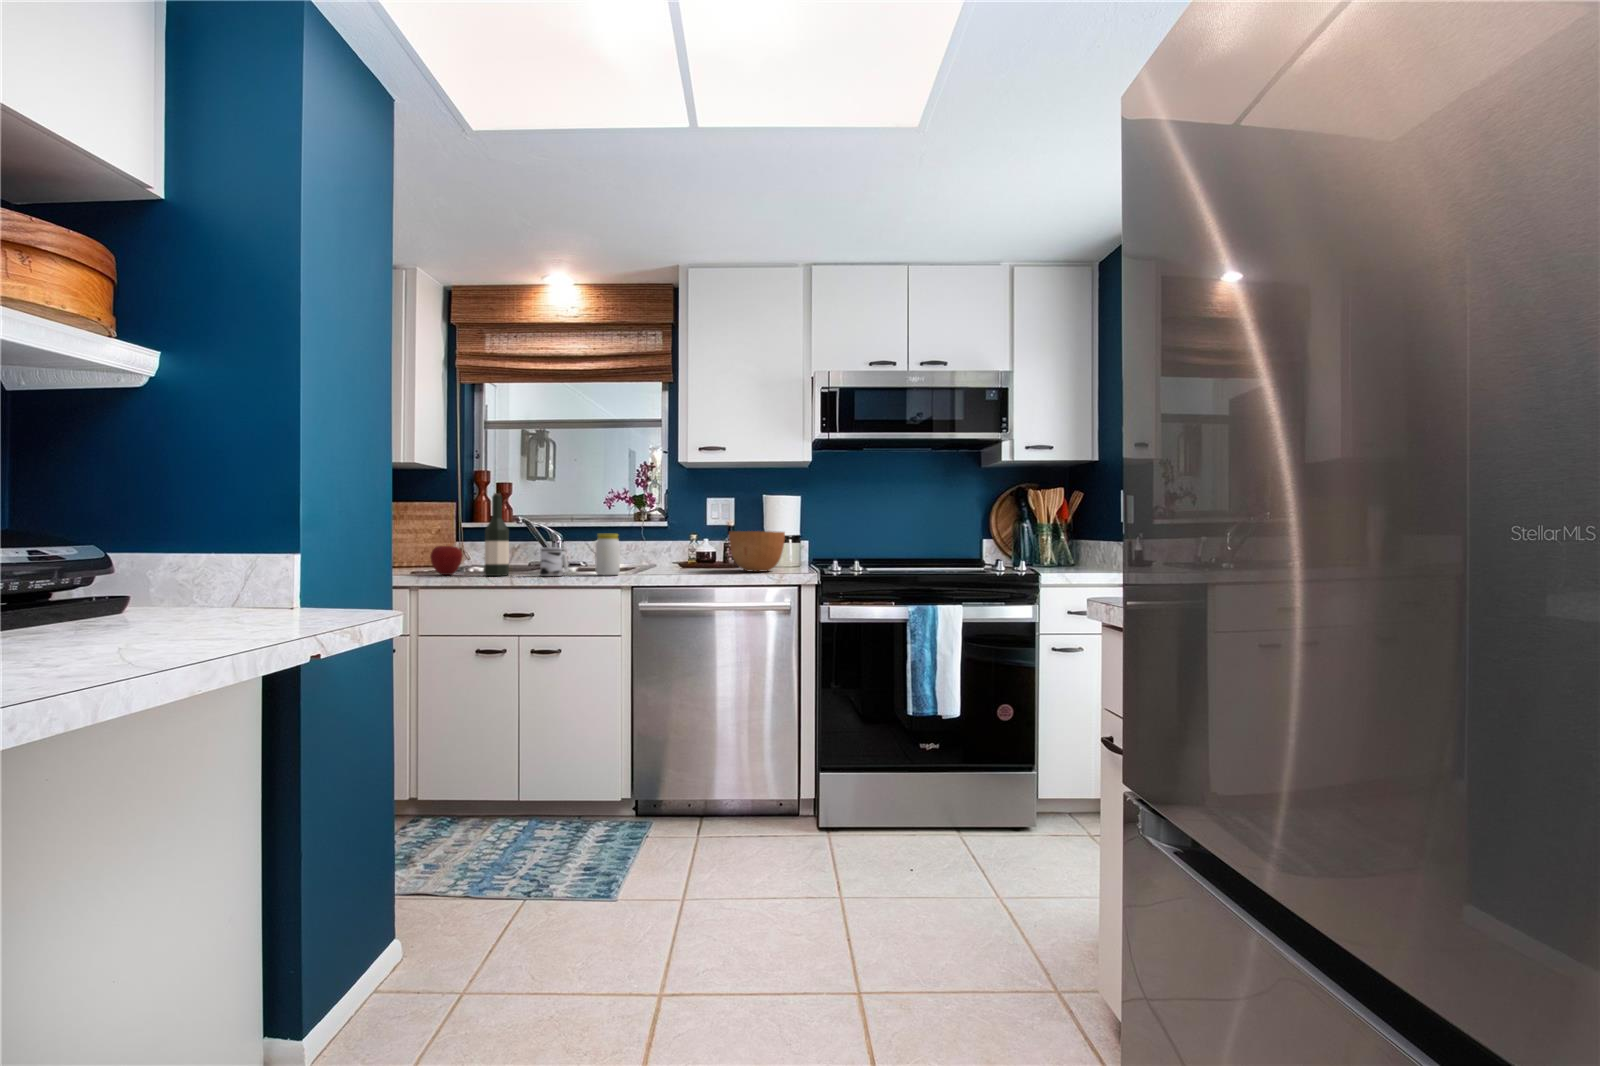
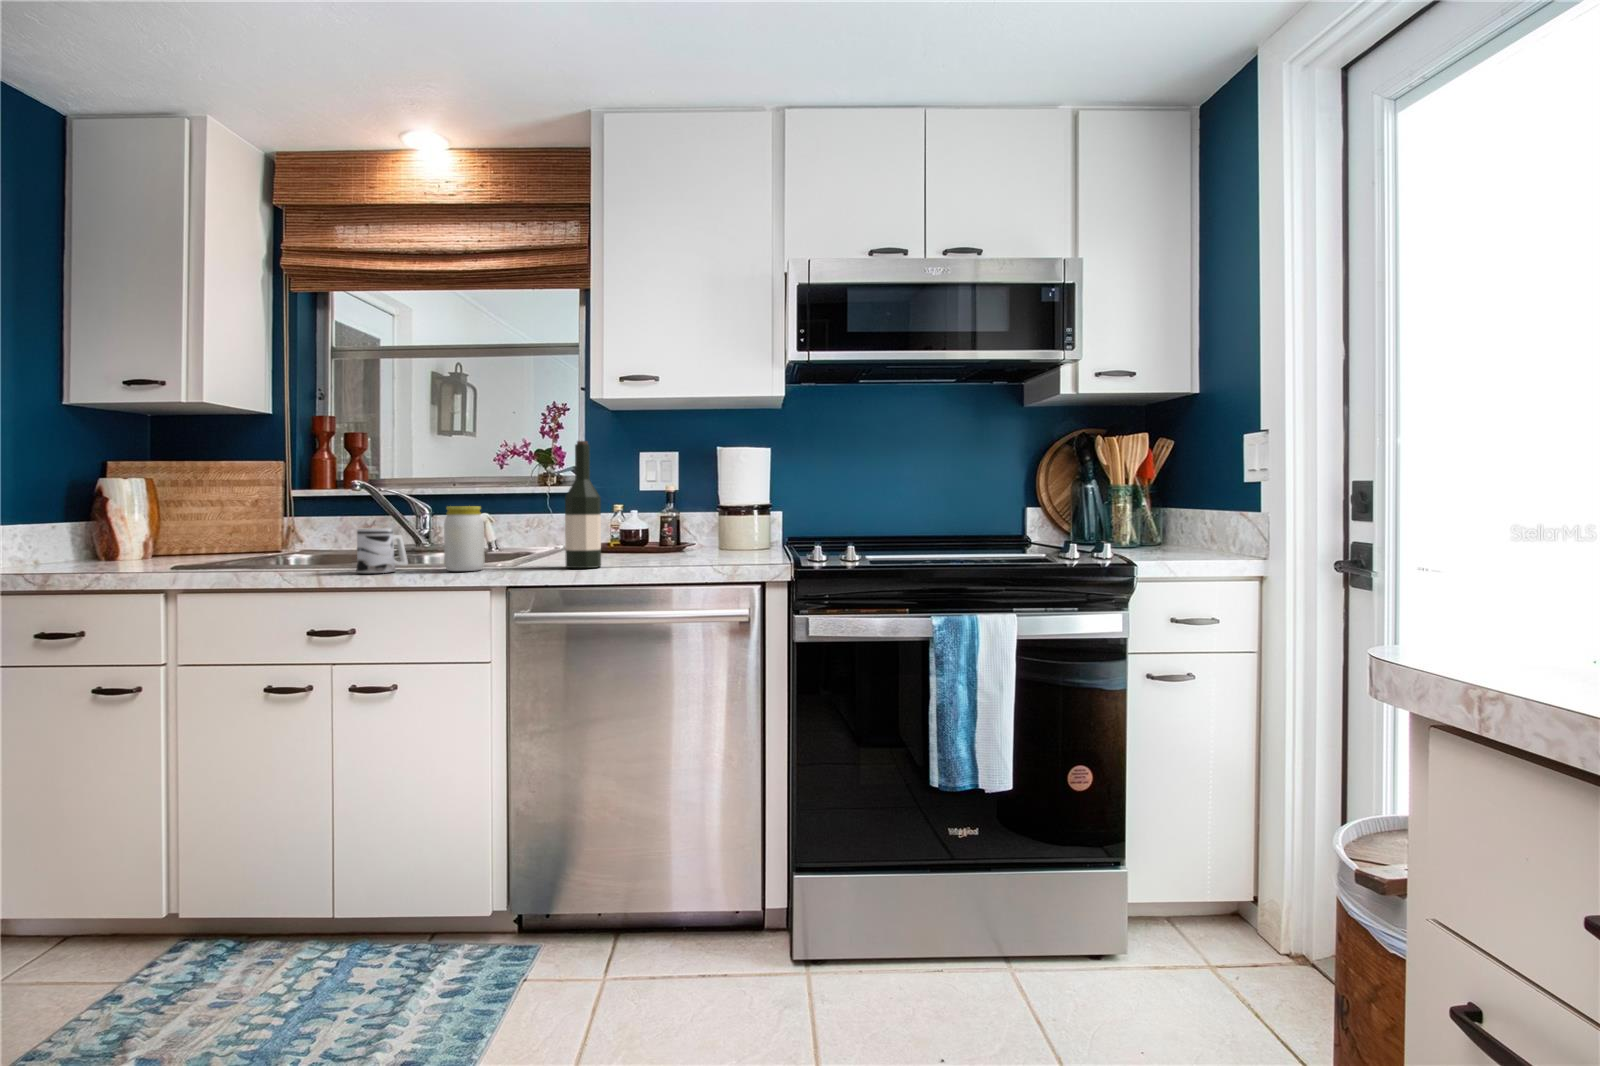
wine bottle: present [485,493,509,576] -> present [565,441,601,568]
bowl: present [729,531,785,572] -> none [656,501,741,562]
apple: present [430,546,463,575] -> none [193,523,250,571]

